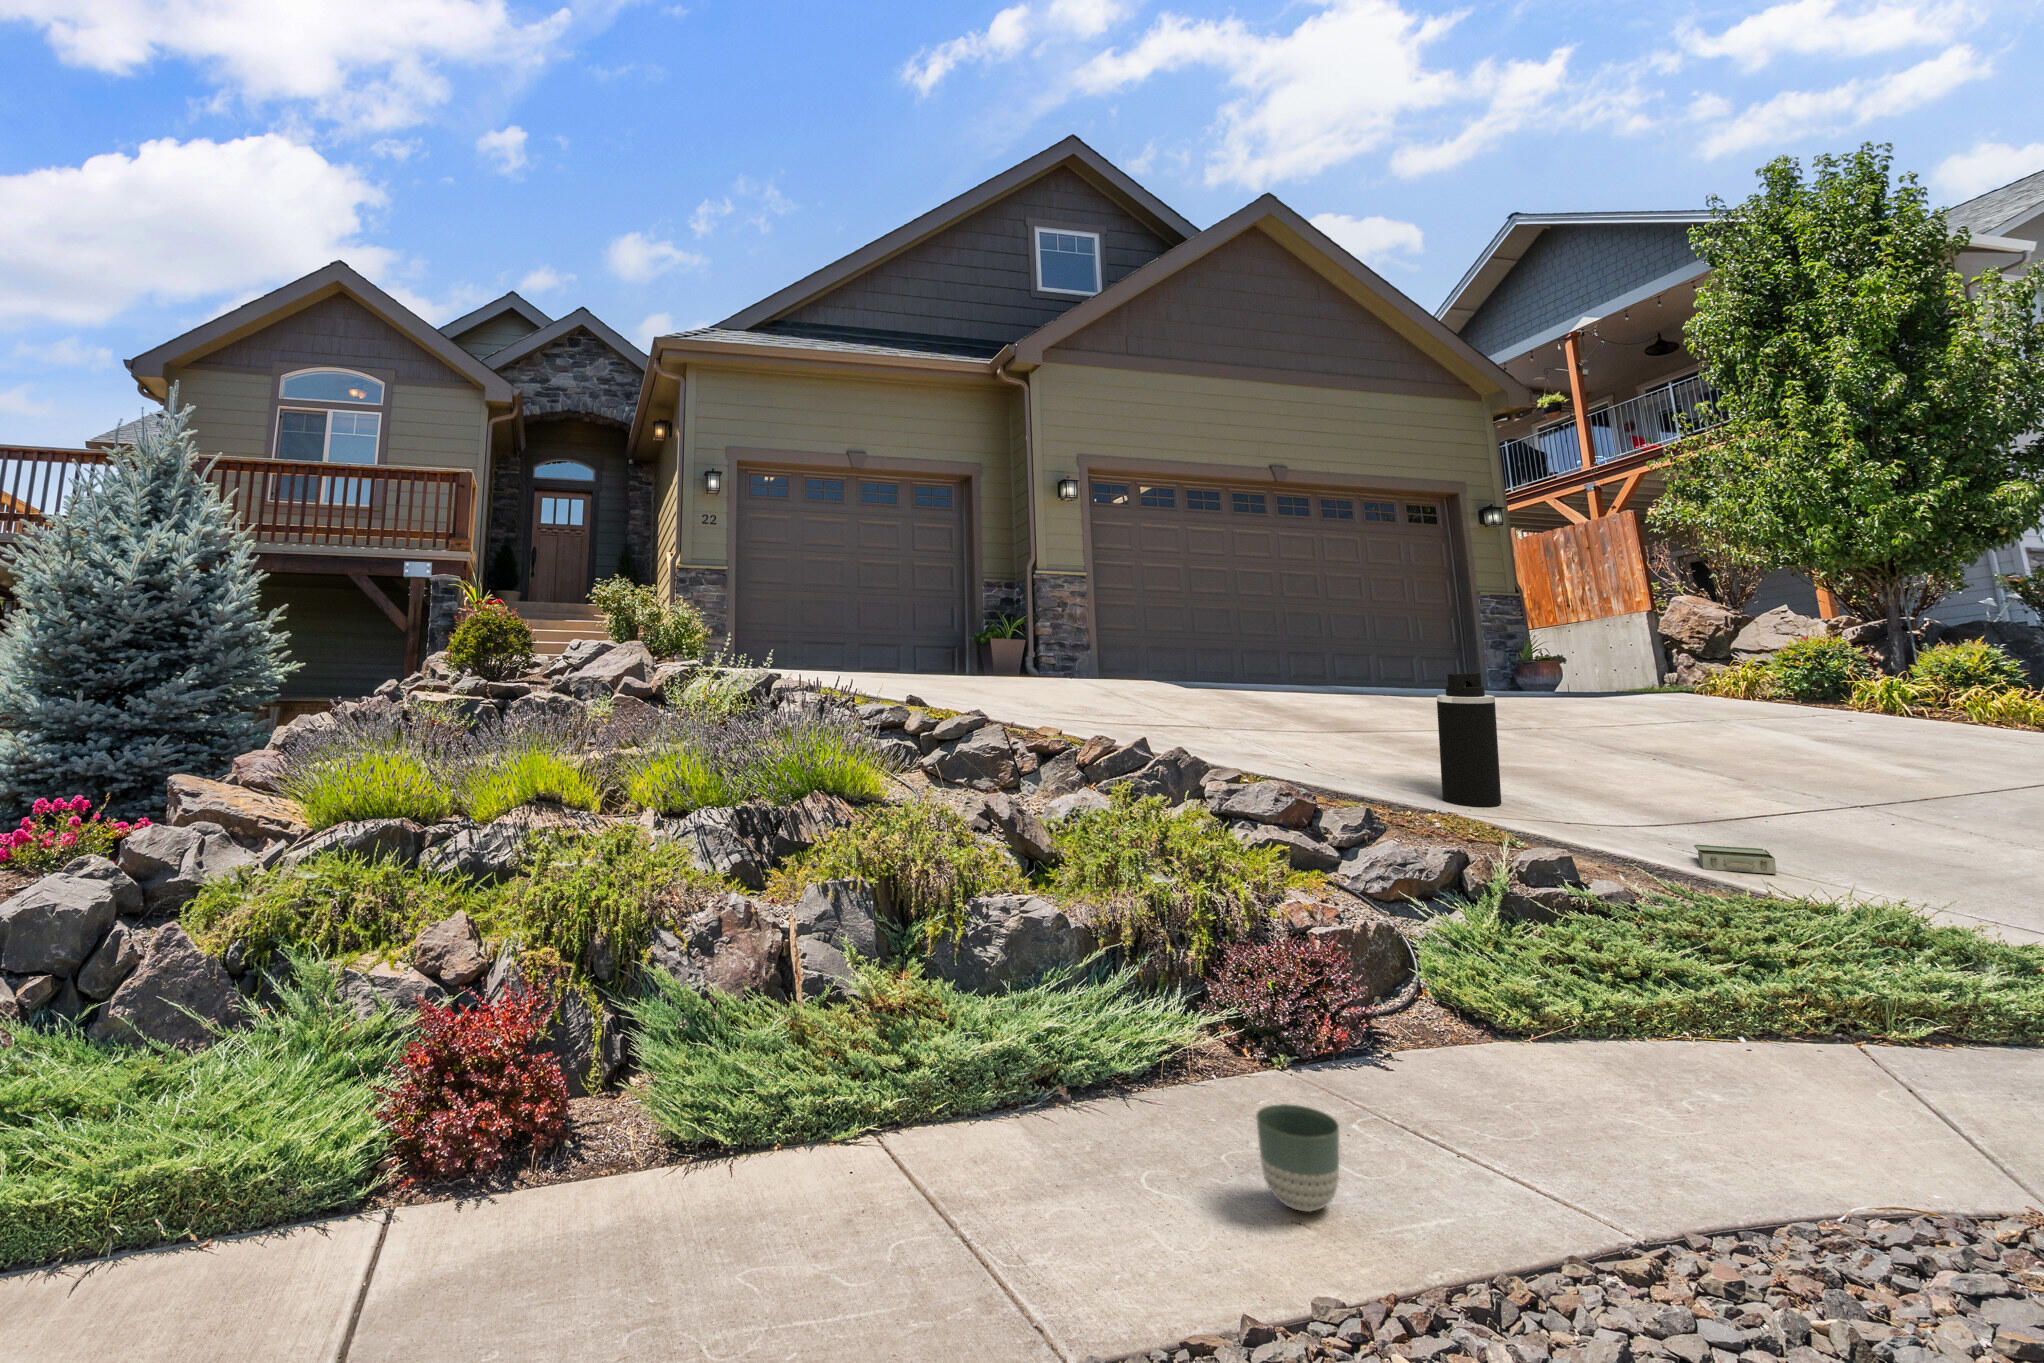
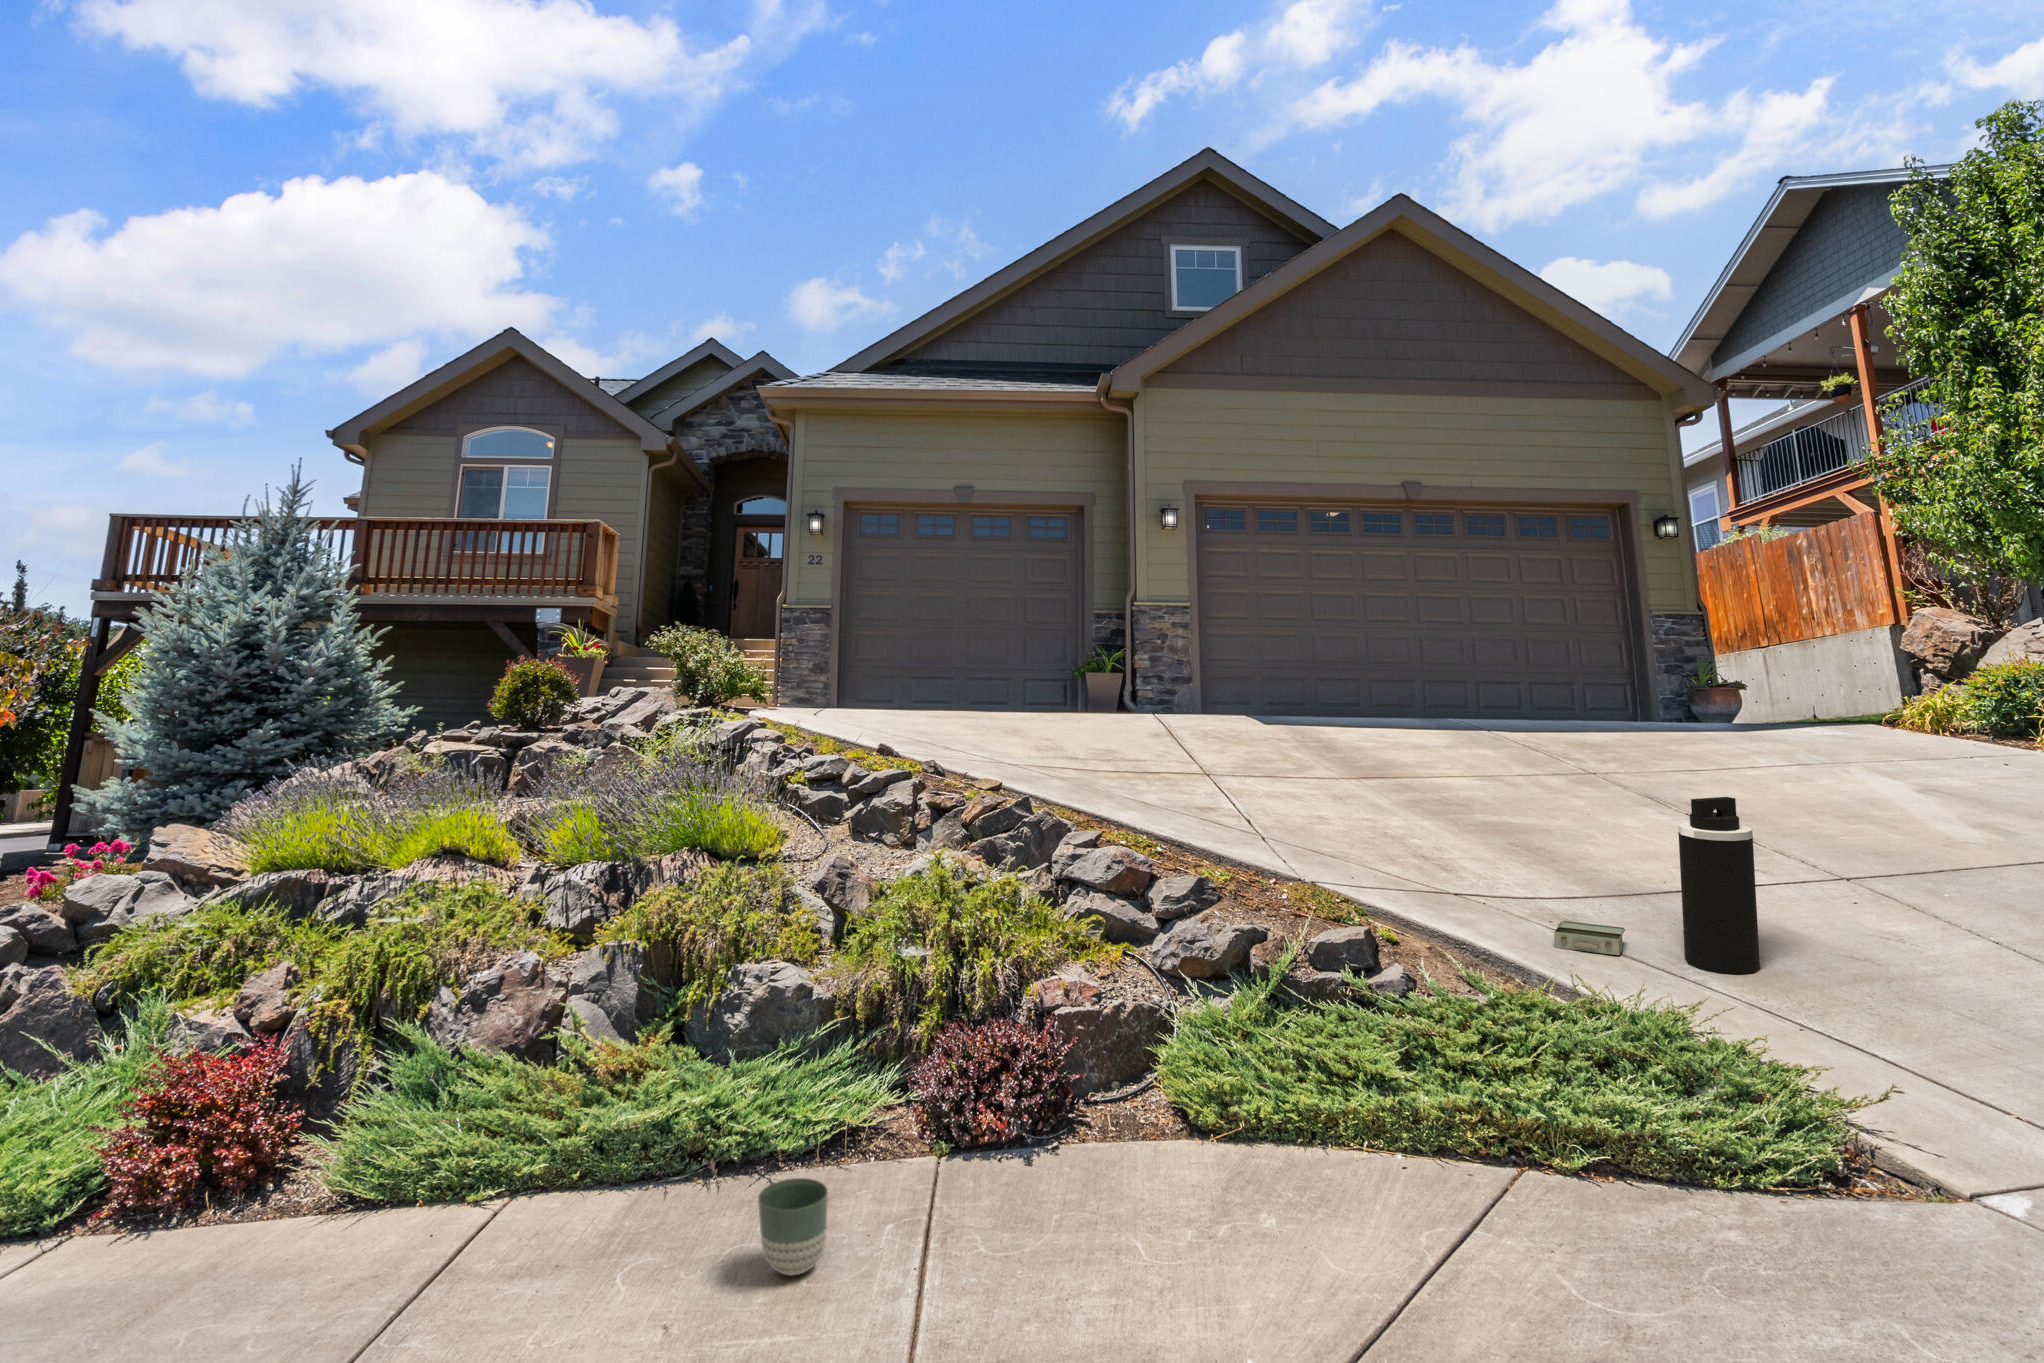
trash can: present [1437,673,1501,807] -> present [1678,797,1760,974]

